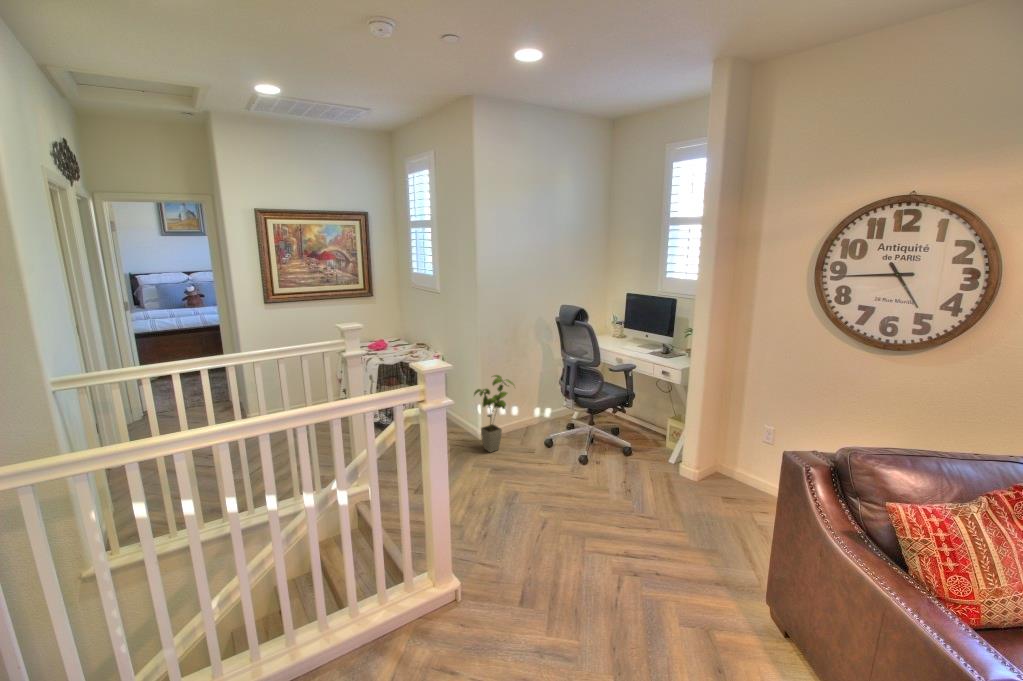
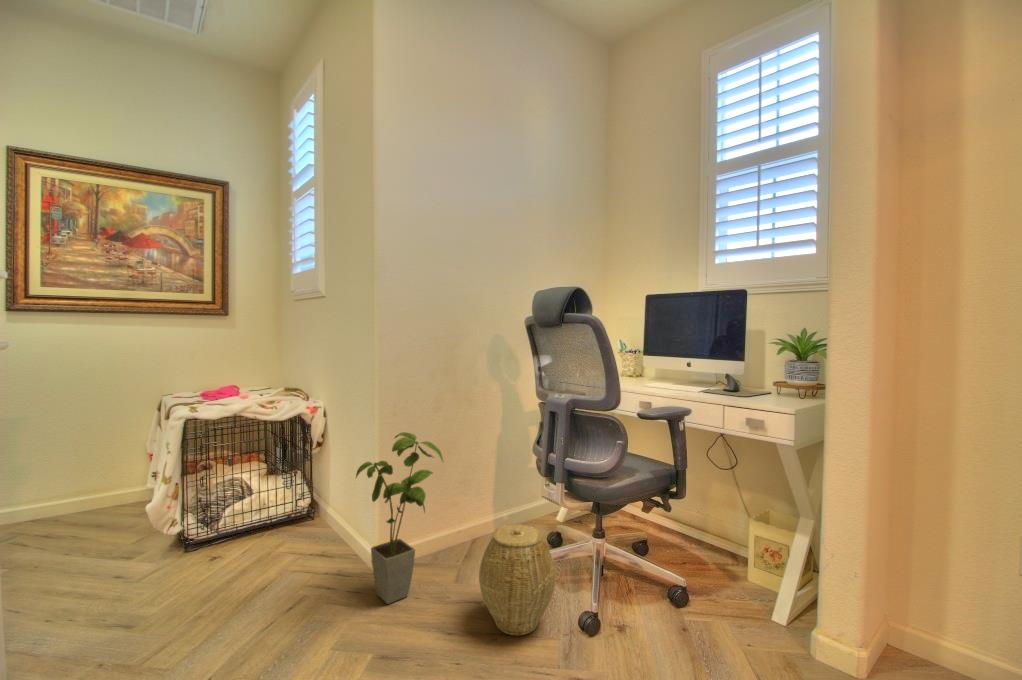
woven basket: none [534,418,569,465] -> present [479,524,555,635]

